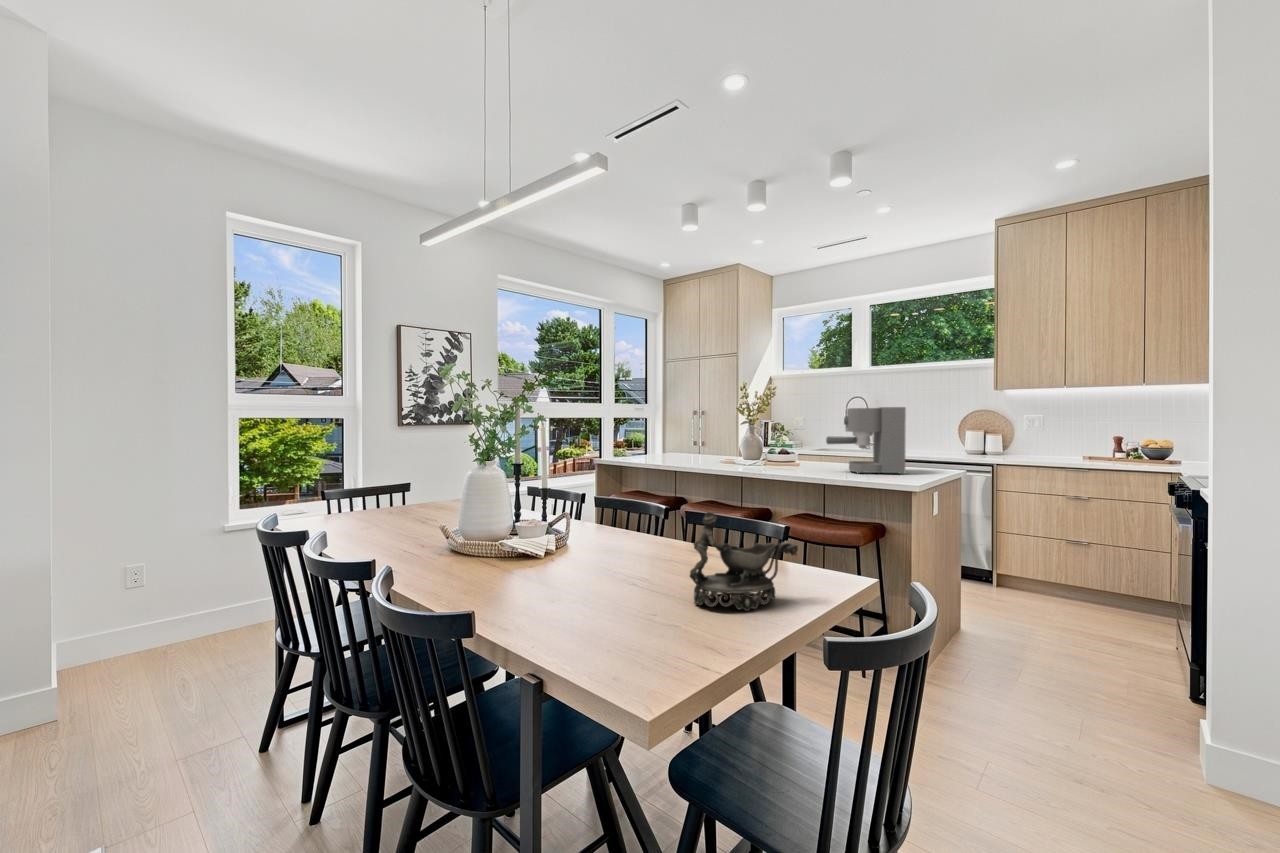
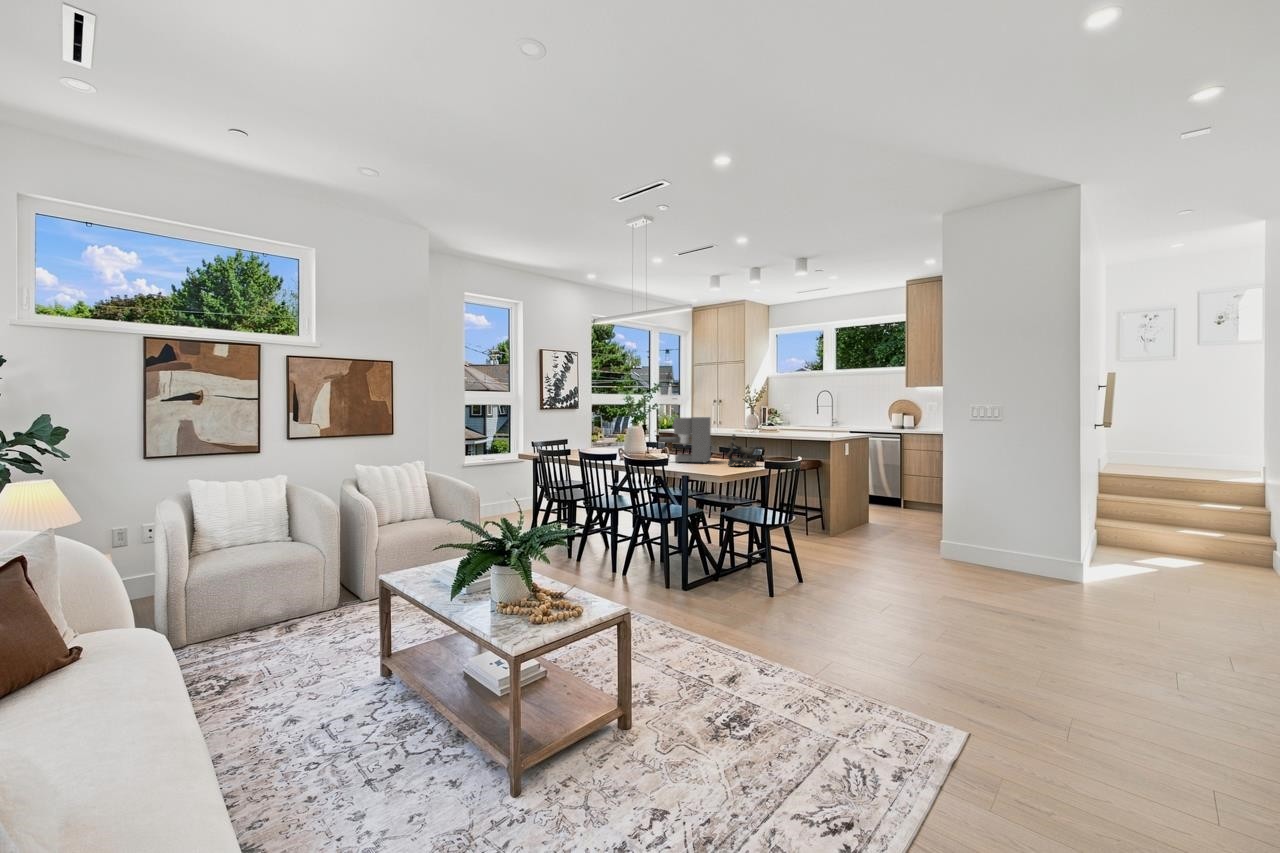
coffee maker: present [826,407,906,475] -> present [660,417,711,463]

